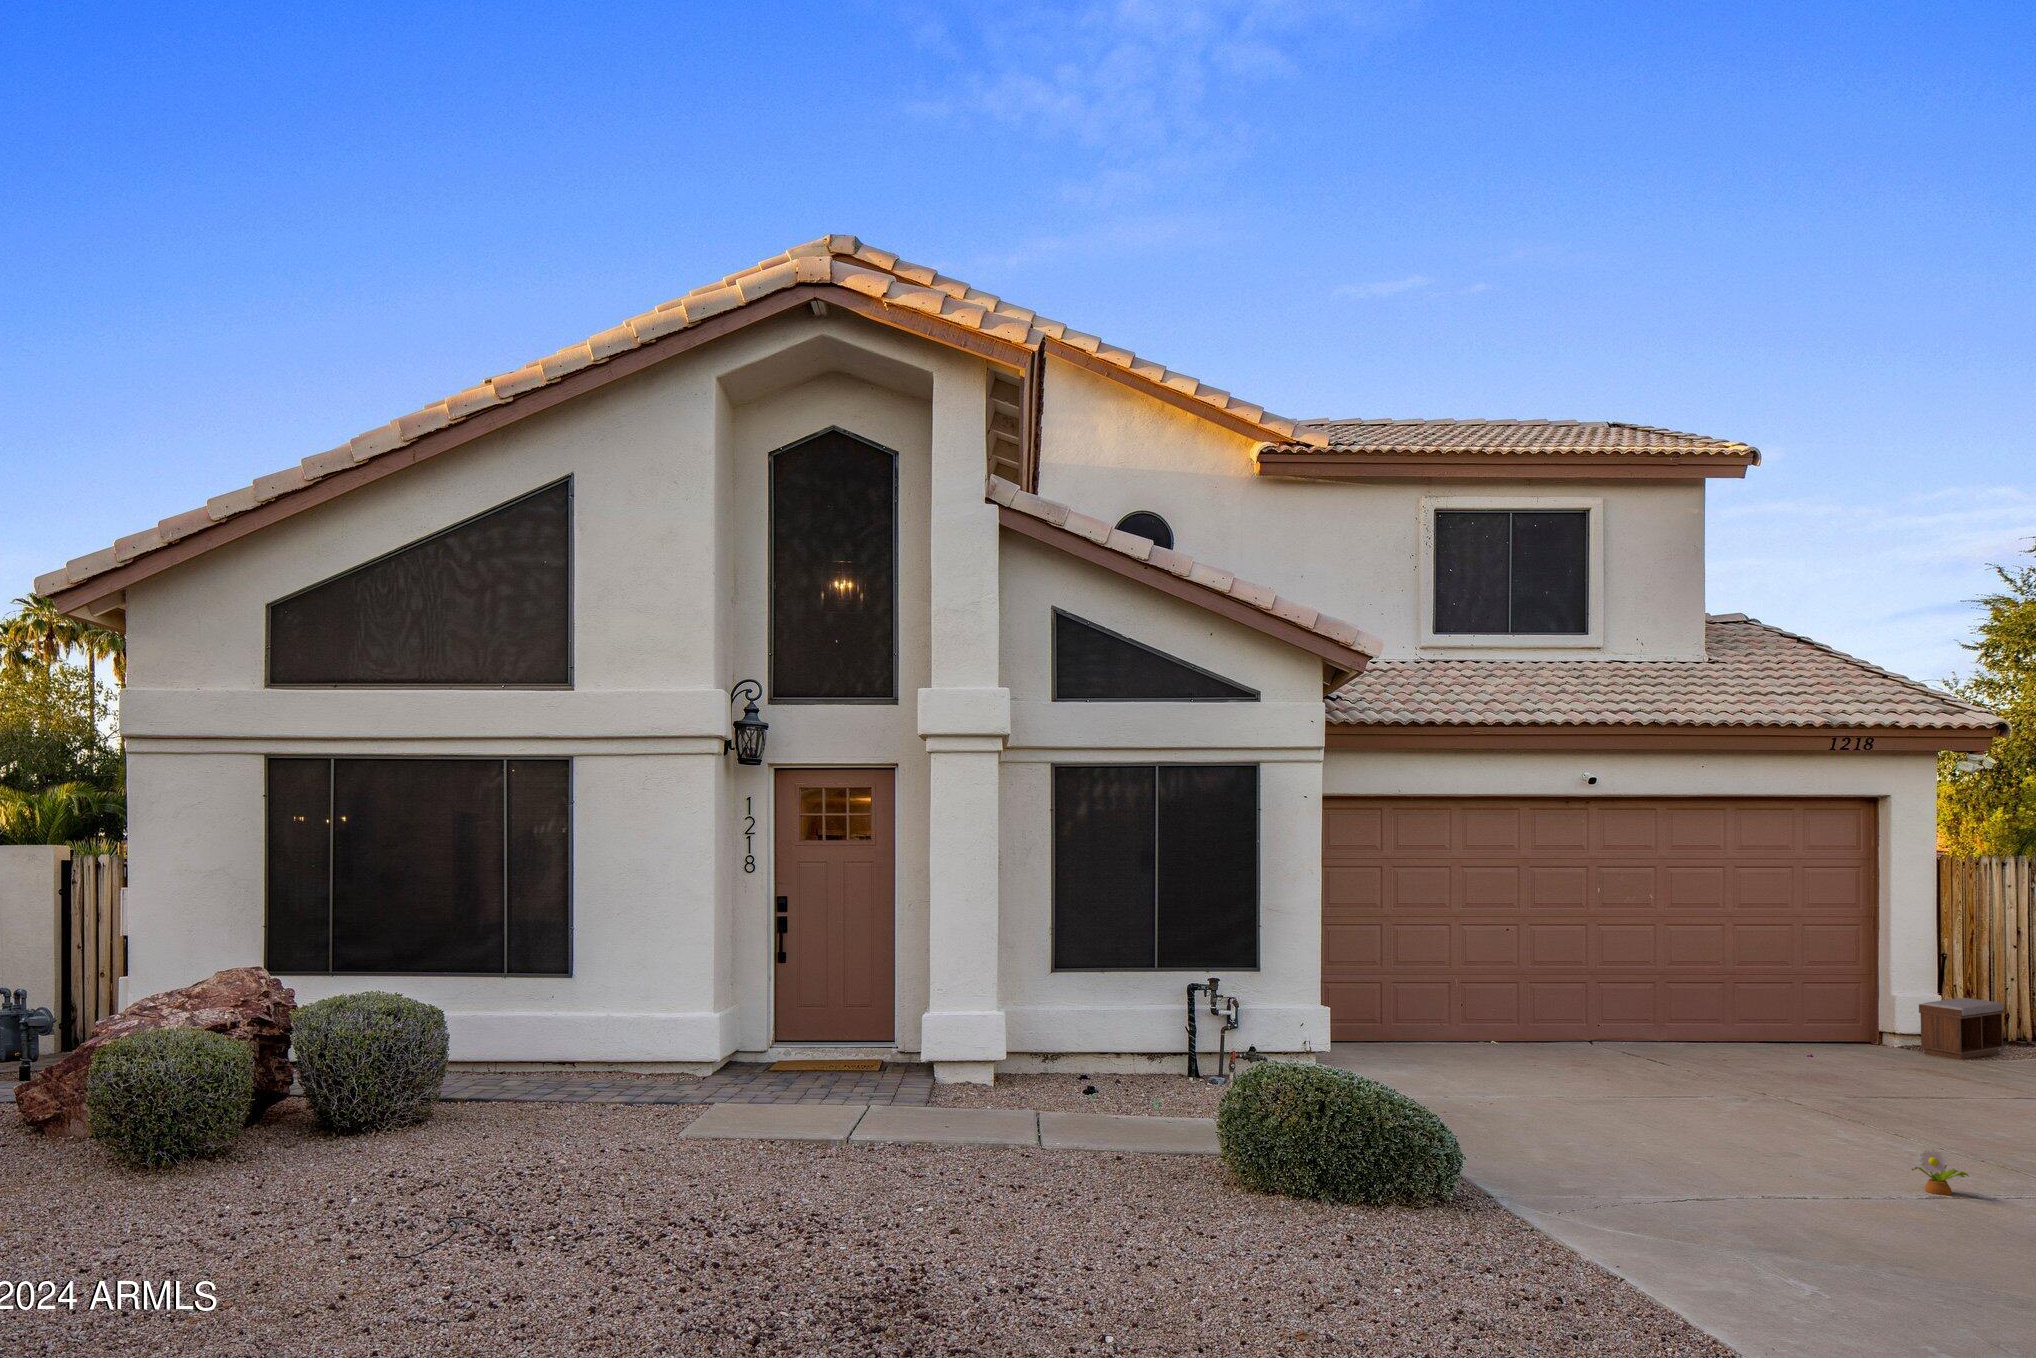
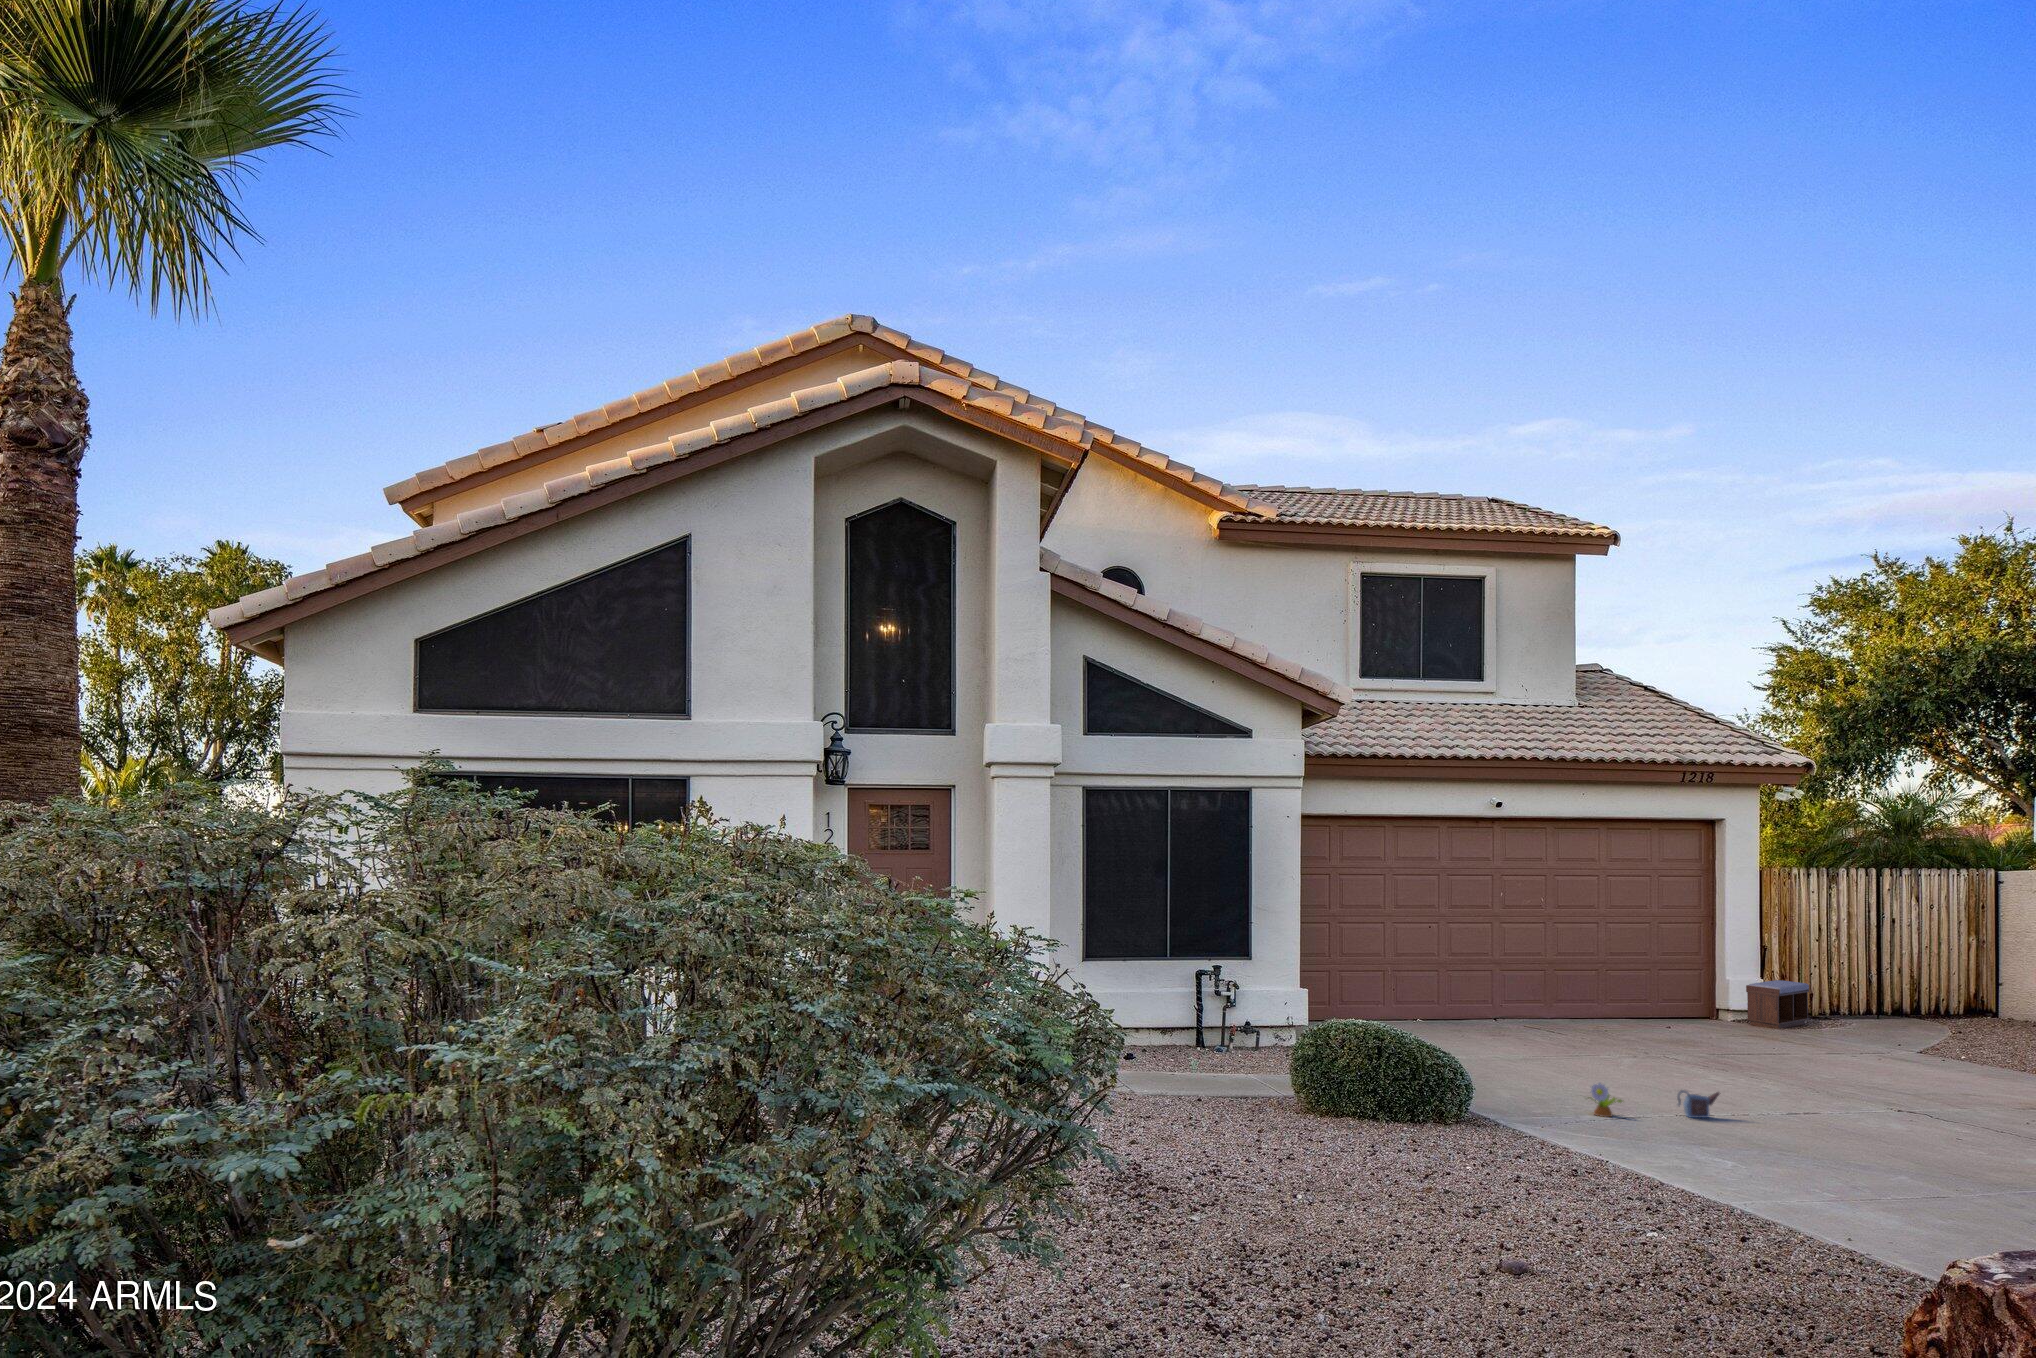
decorative plant: present [1912,1149,1969,1195] -> present [1591,1083,1622,1117]
watering can: none [1769,1153,1832,1190] -> present [1677,1090,1719,1118]

